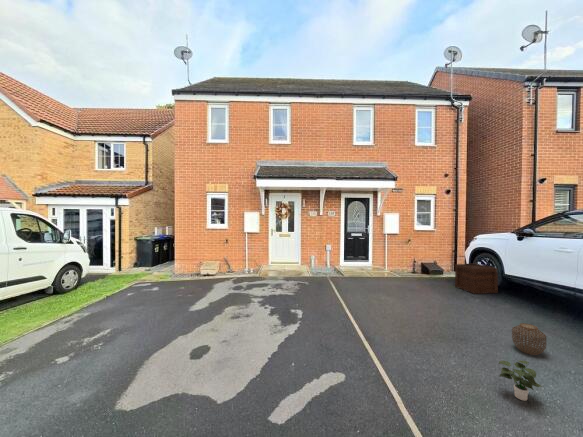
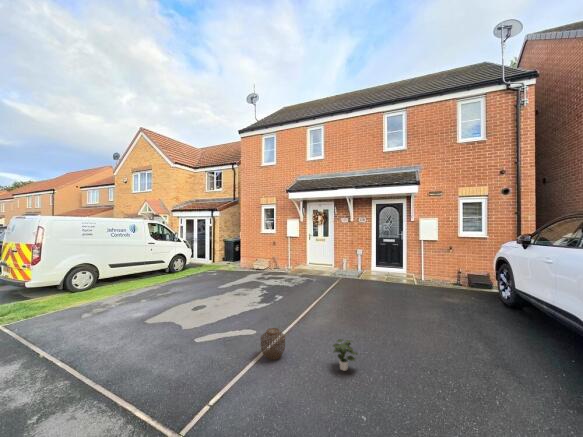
wooden crate: present [455,264,498,294] -> none [470,275,516,313]
woven basket: present [512,323,546,355] -> present [261,328,285,360]

